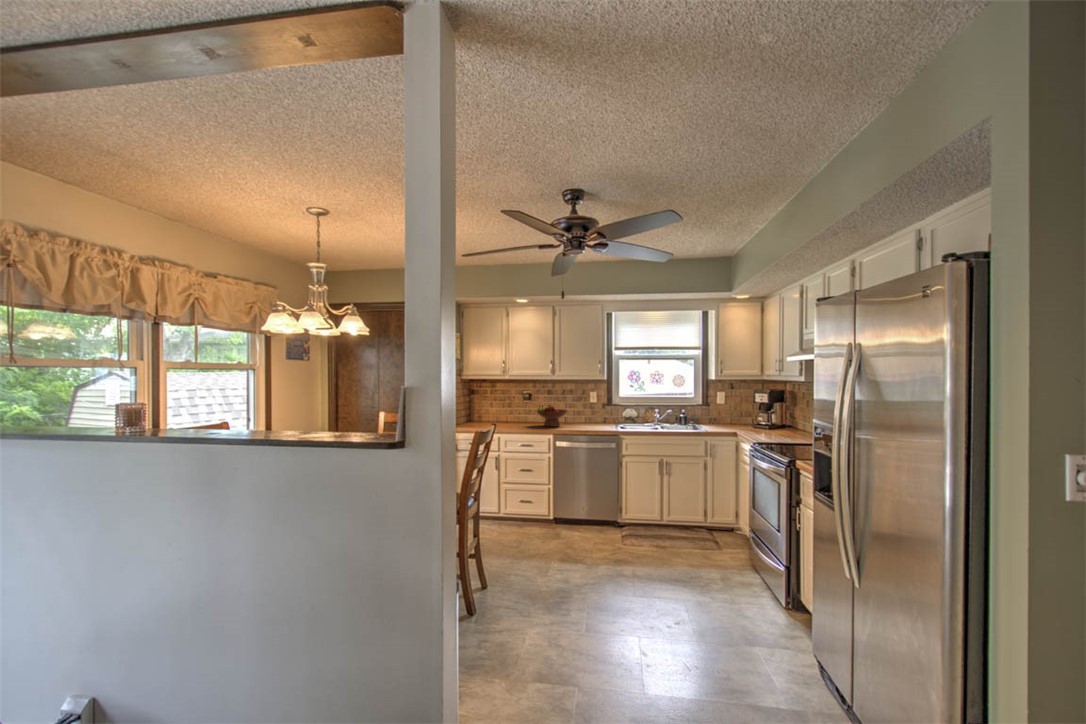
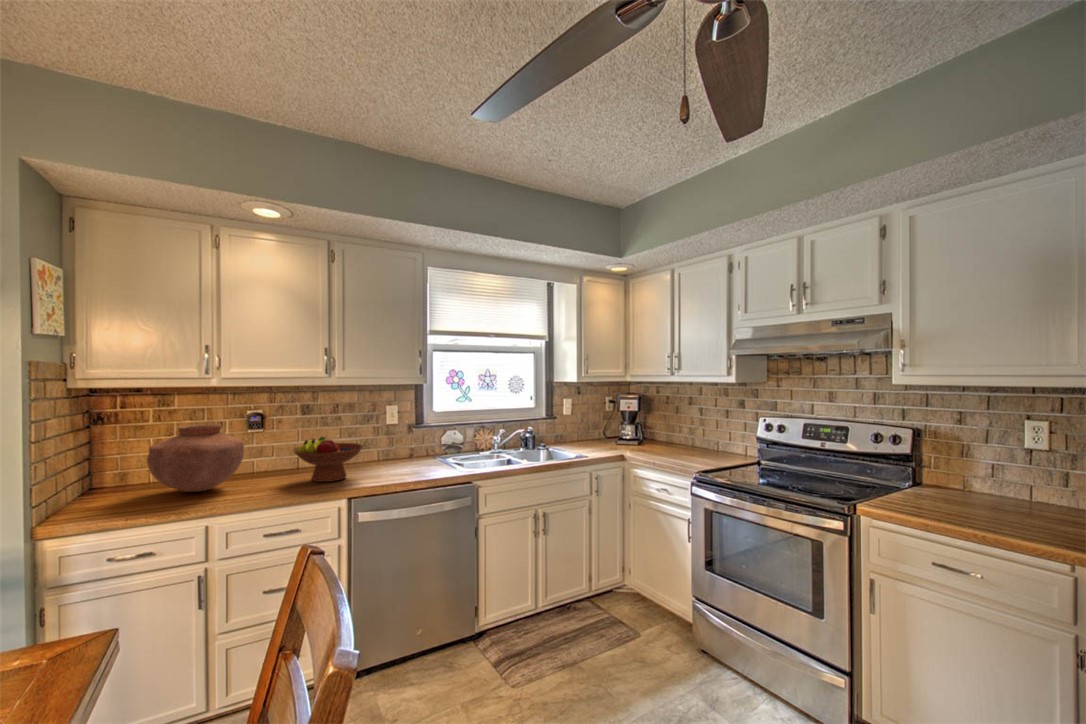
vase: none [484,396,518,424] -> present [147,424,244,492]

